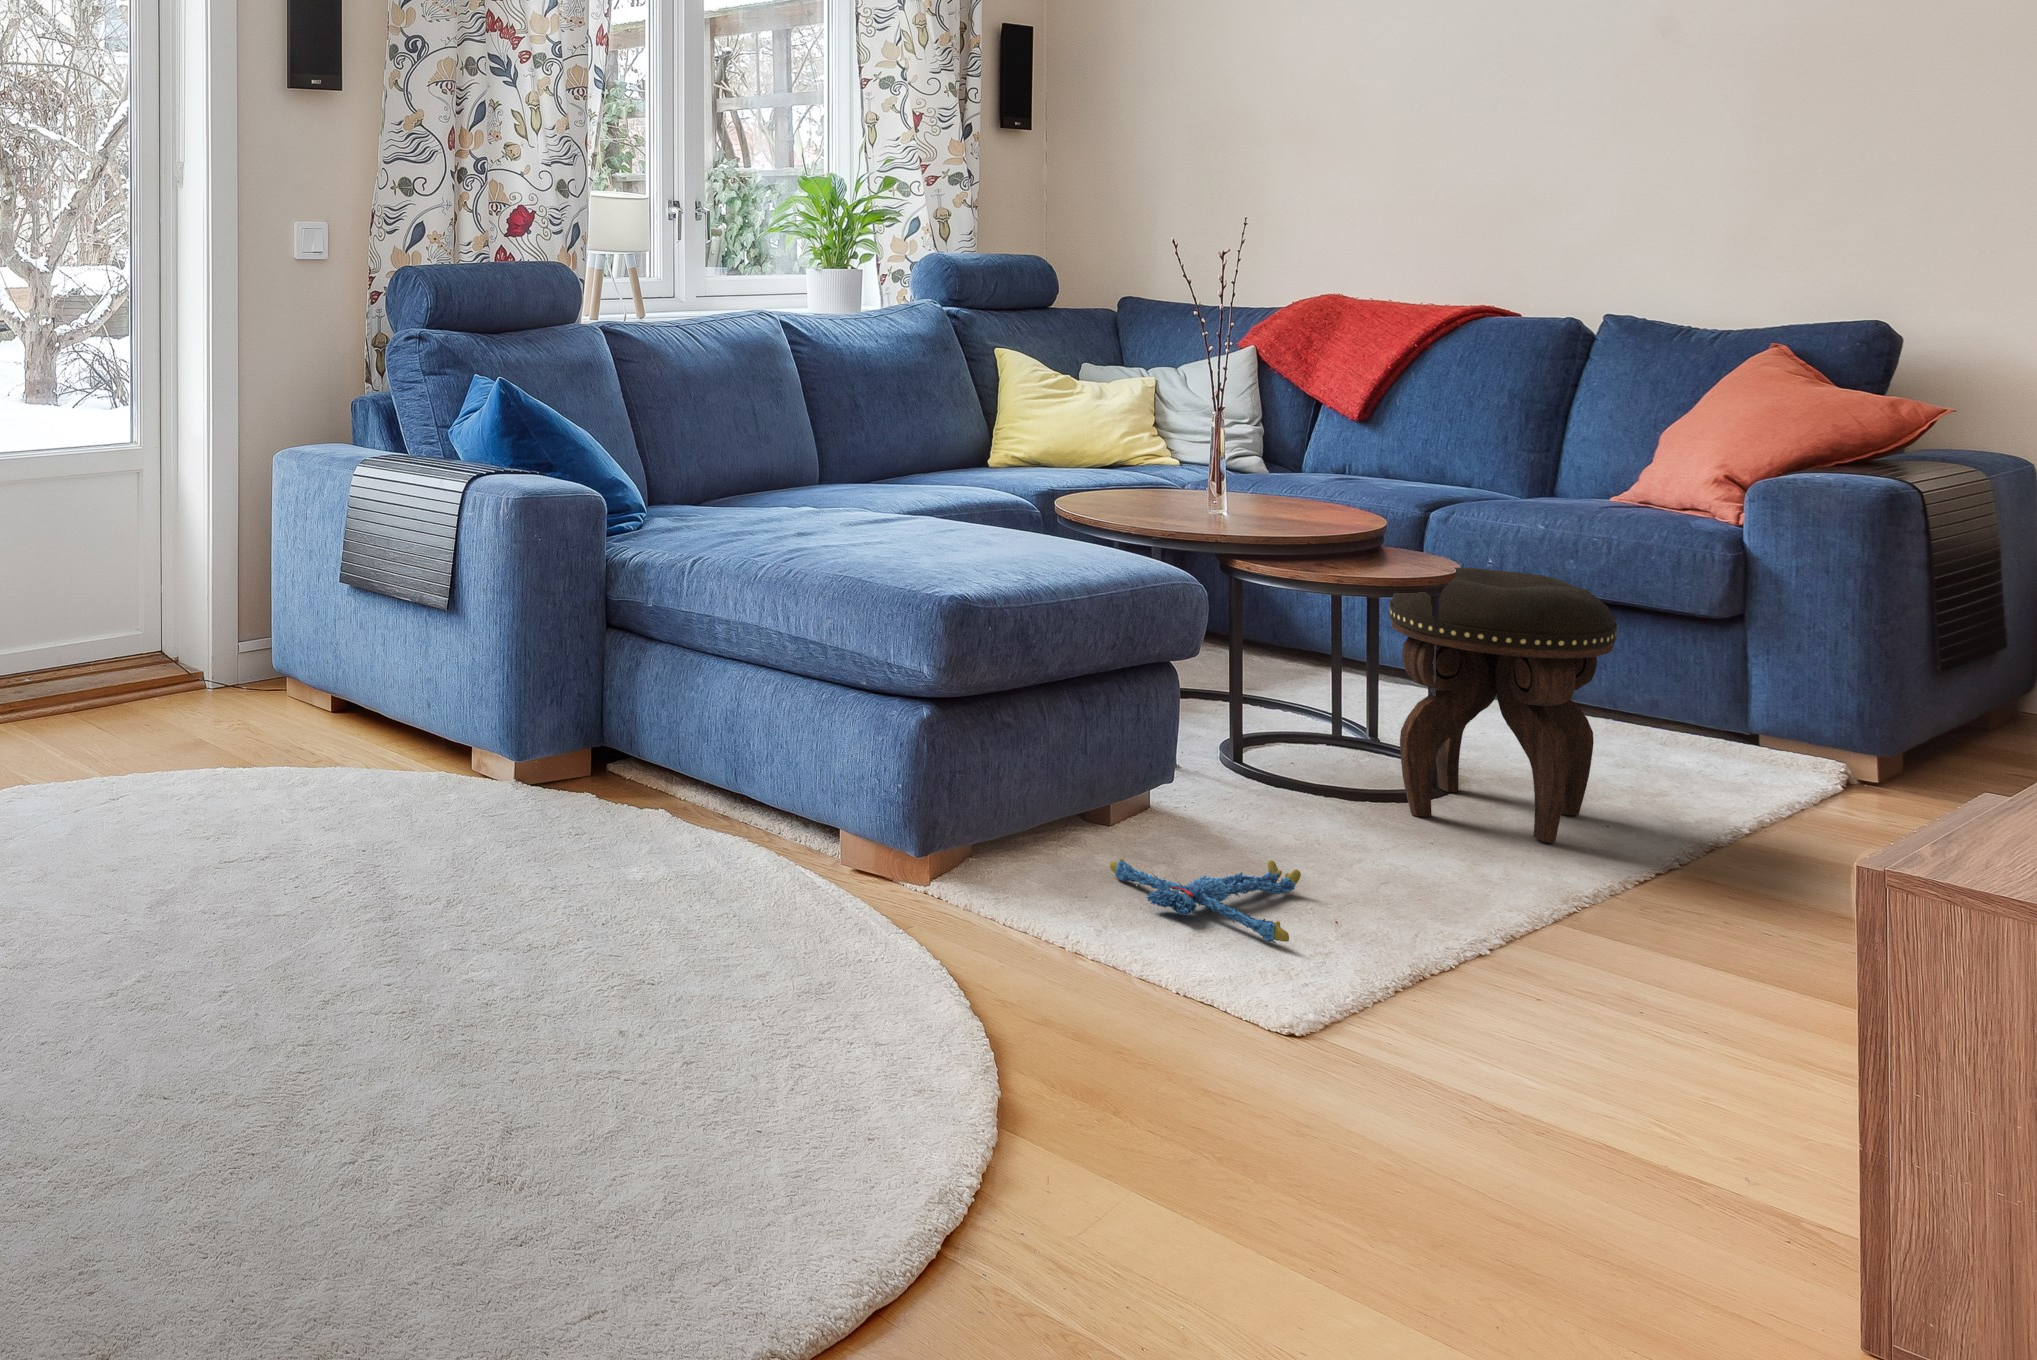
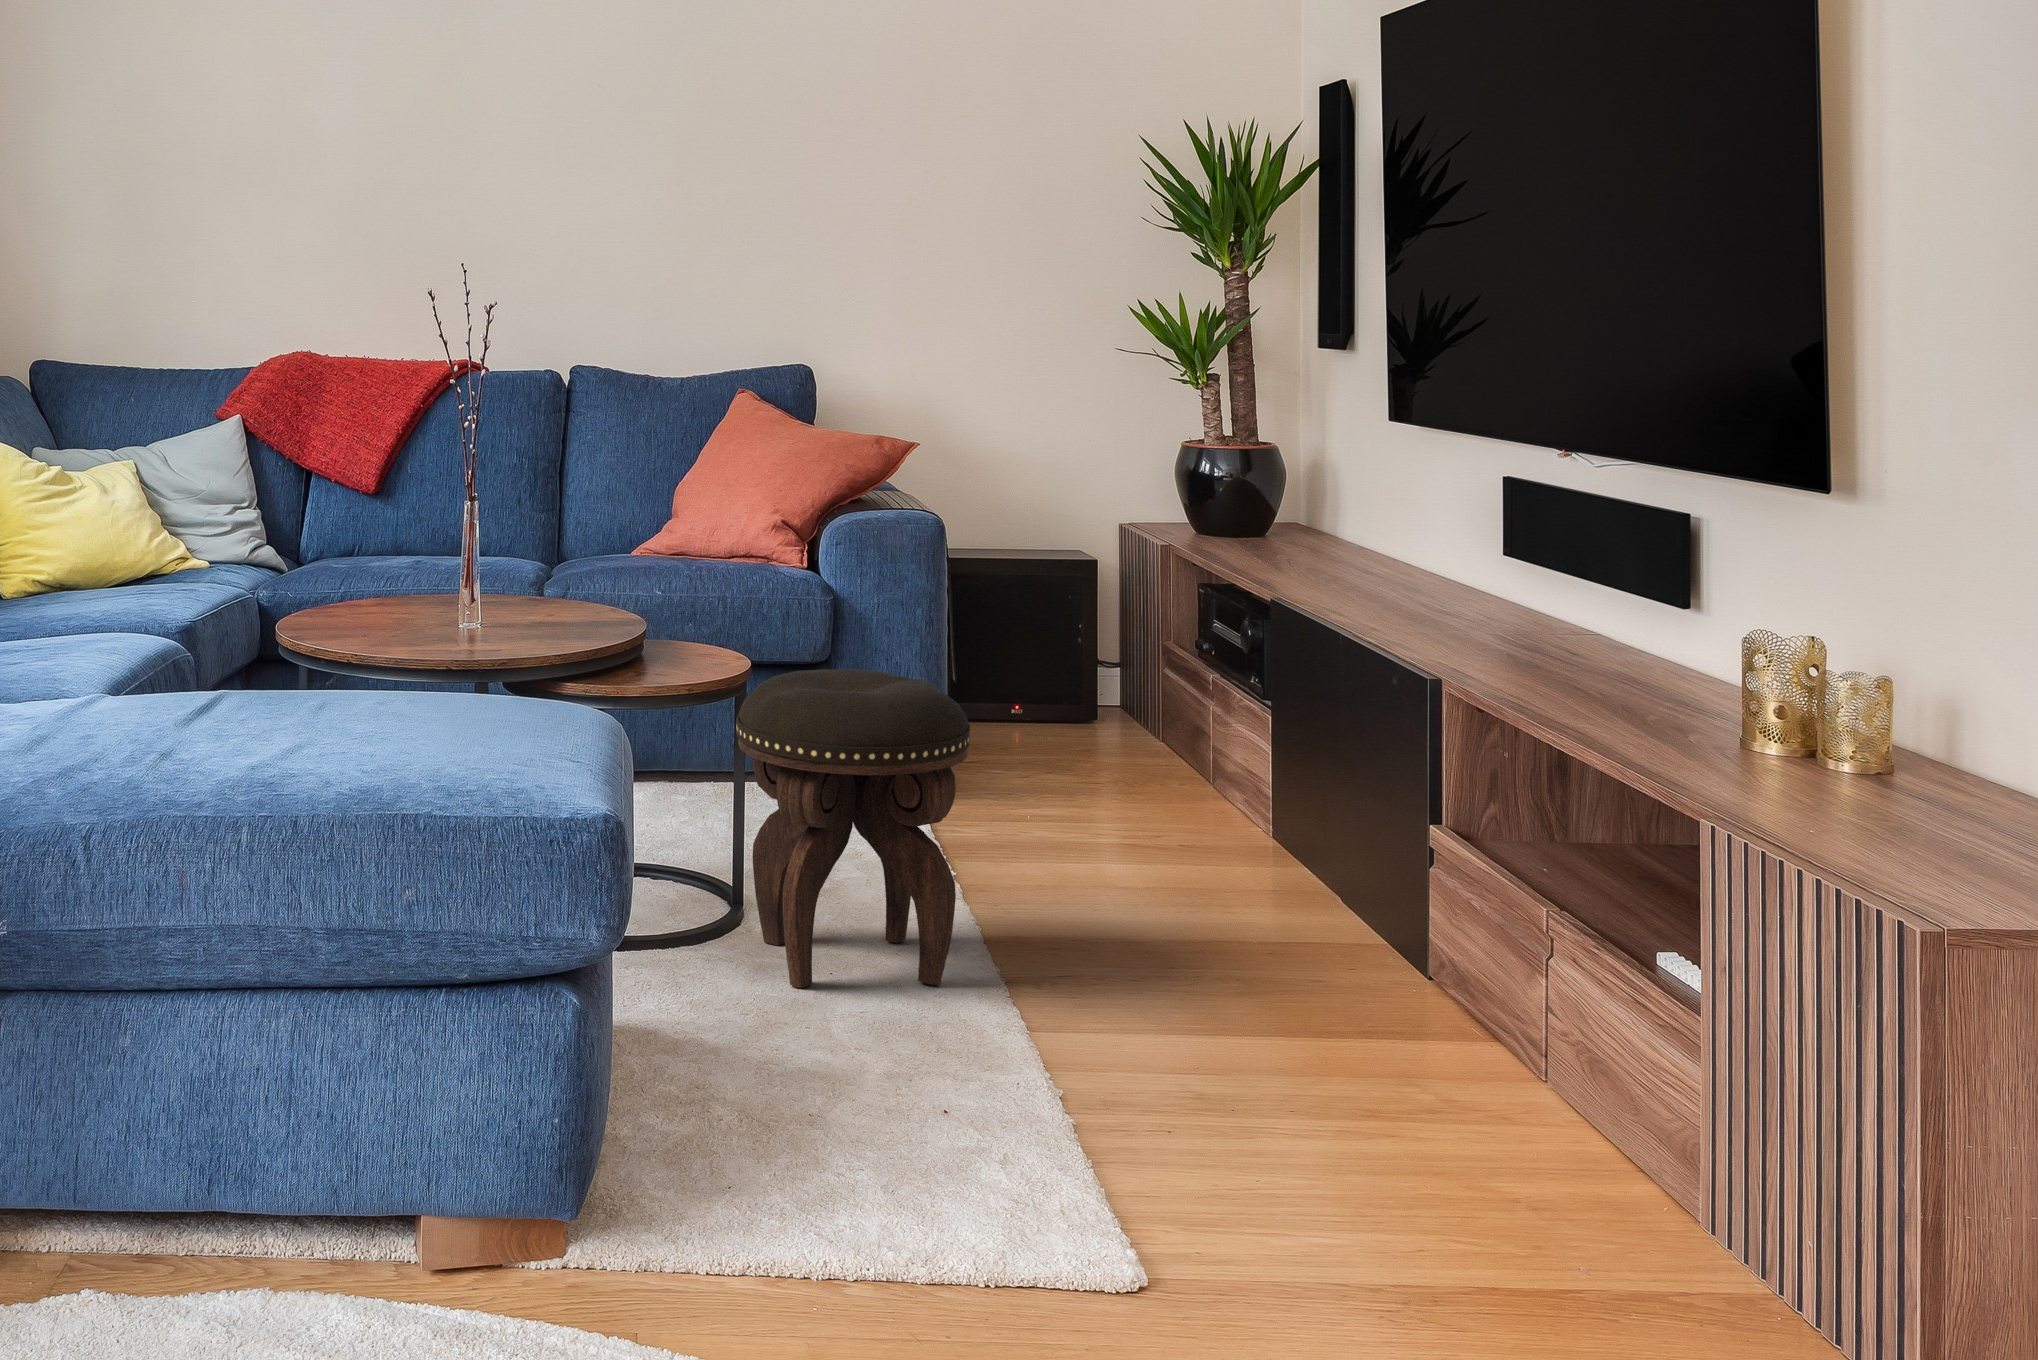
plush toy: present [1110,858,1301,943] -> none [678,1109,980,1237]

